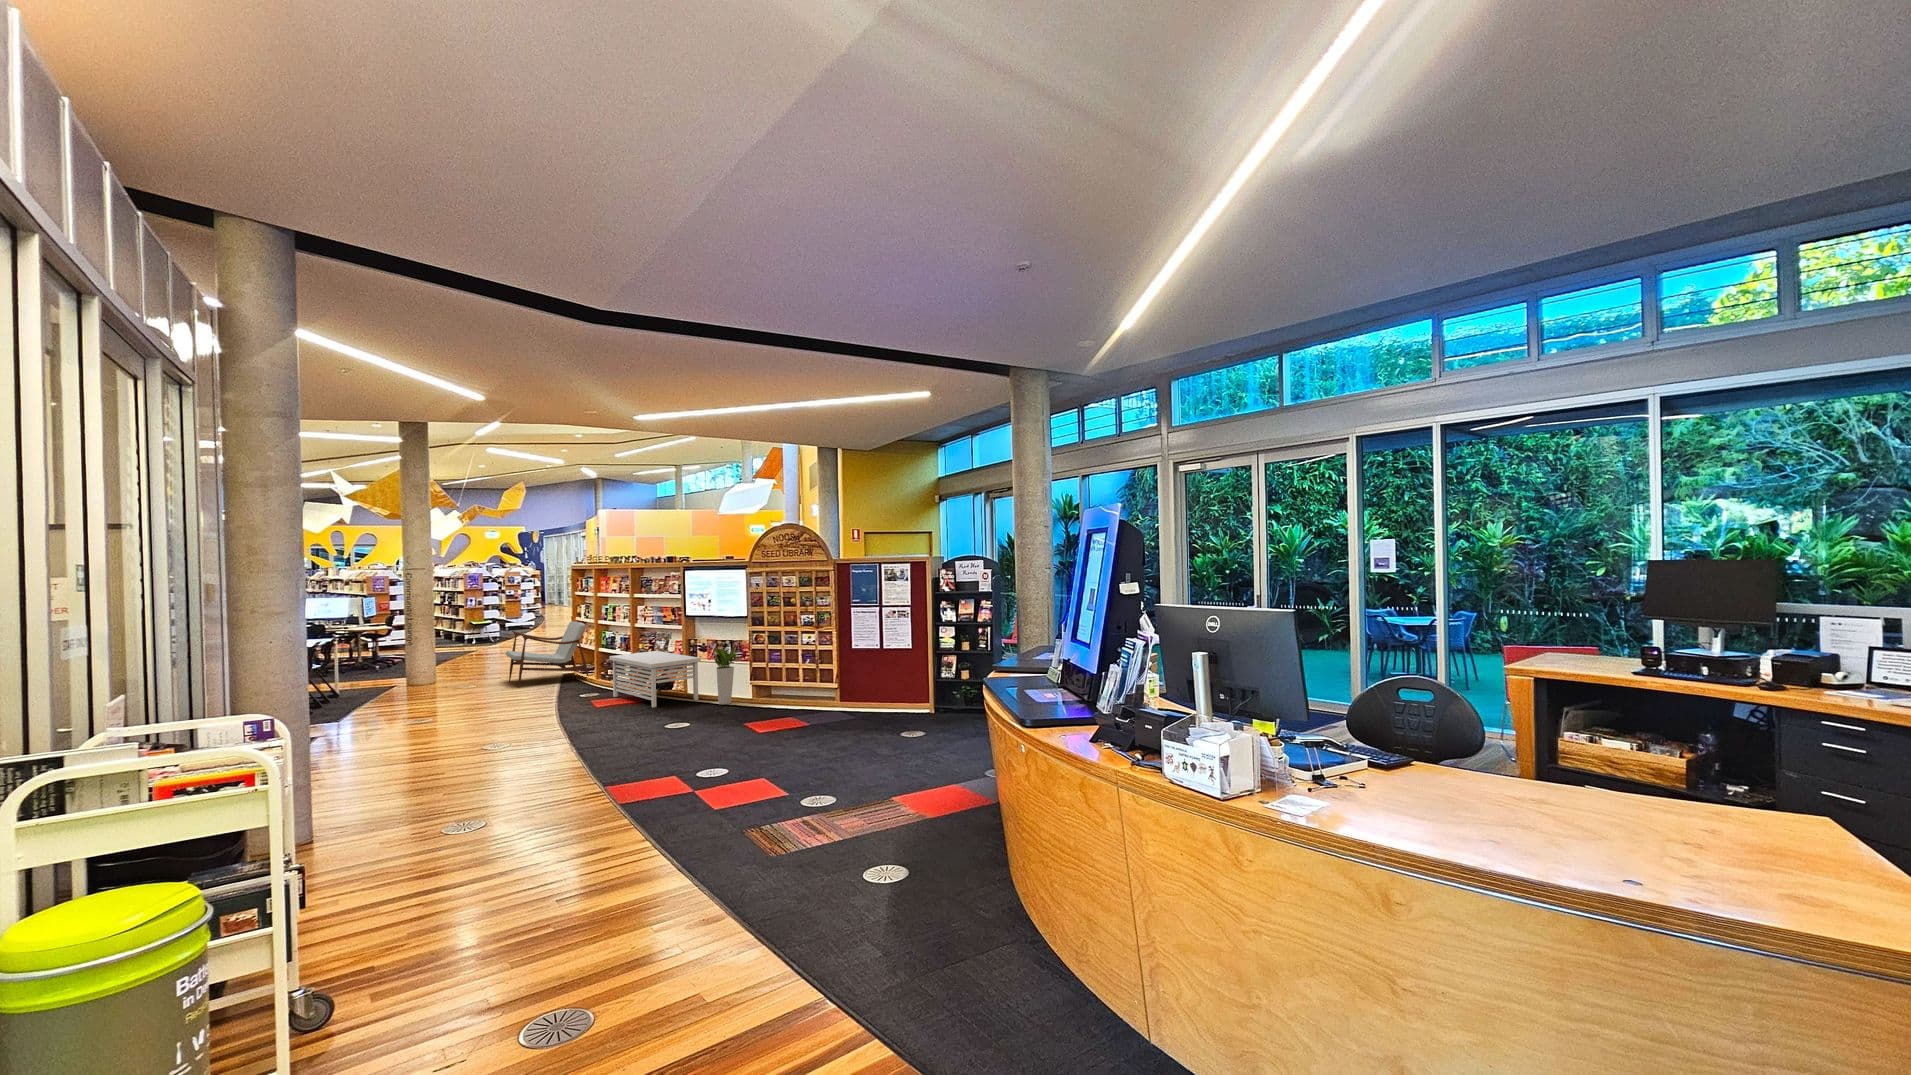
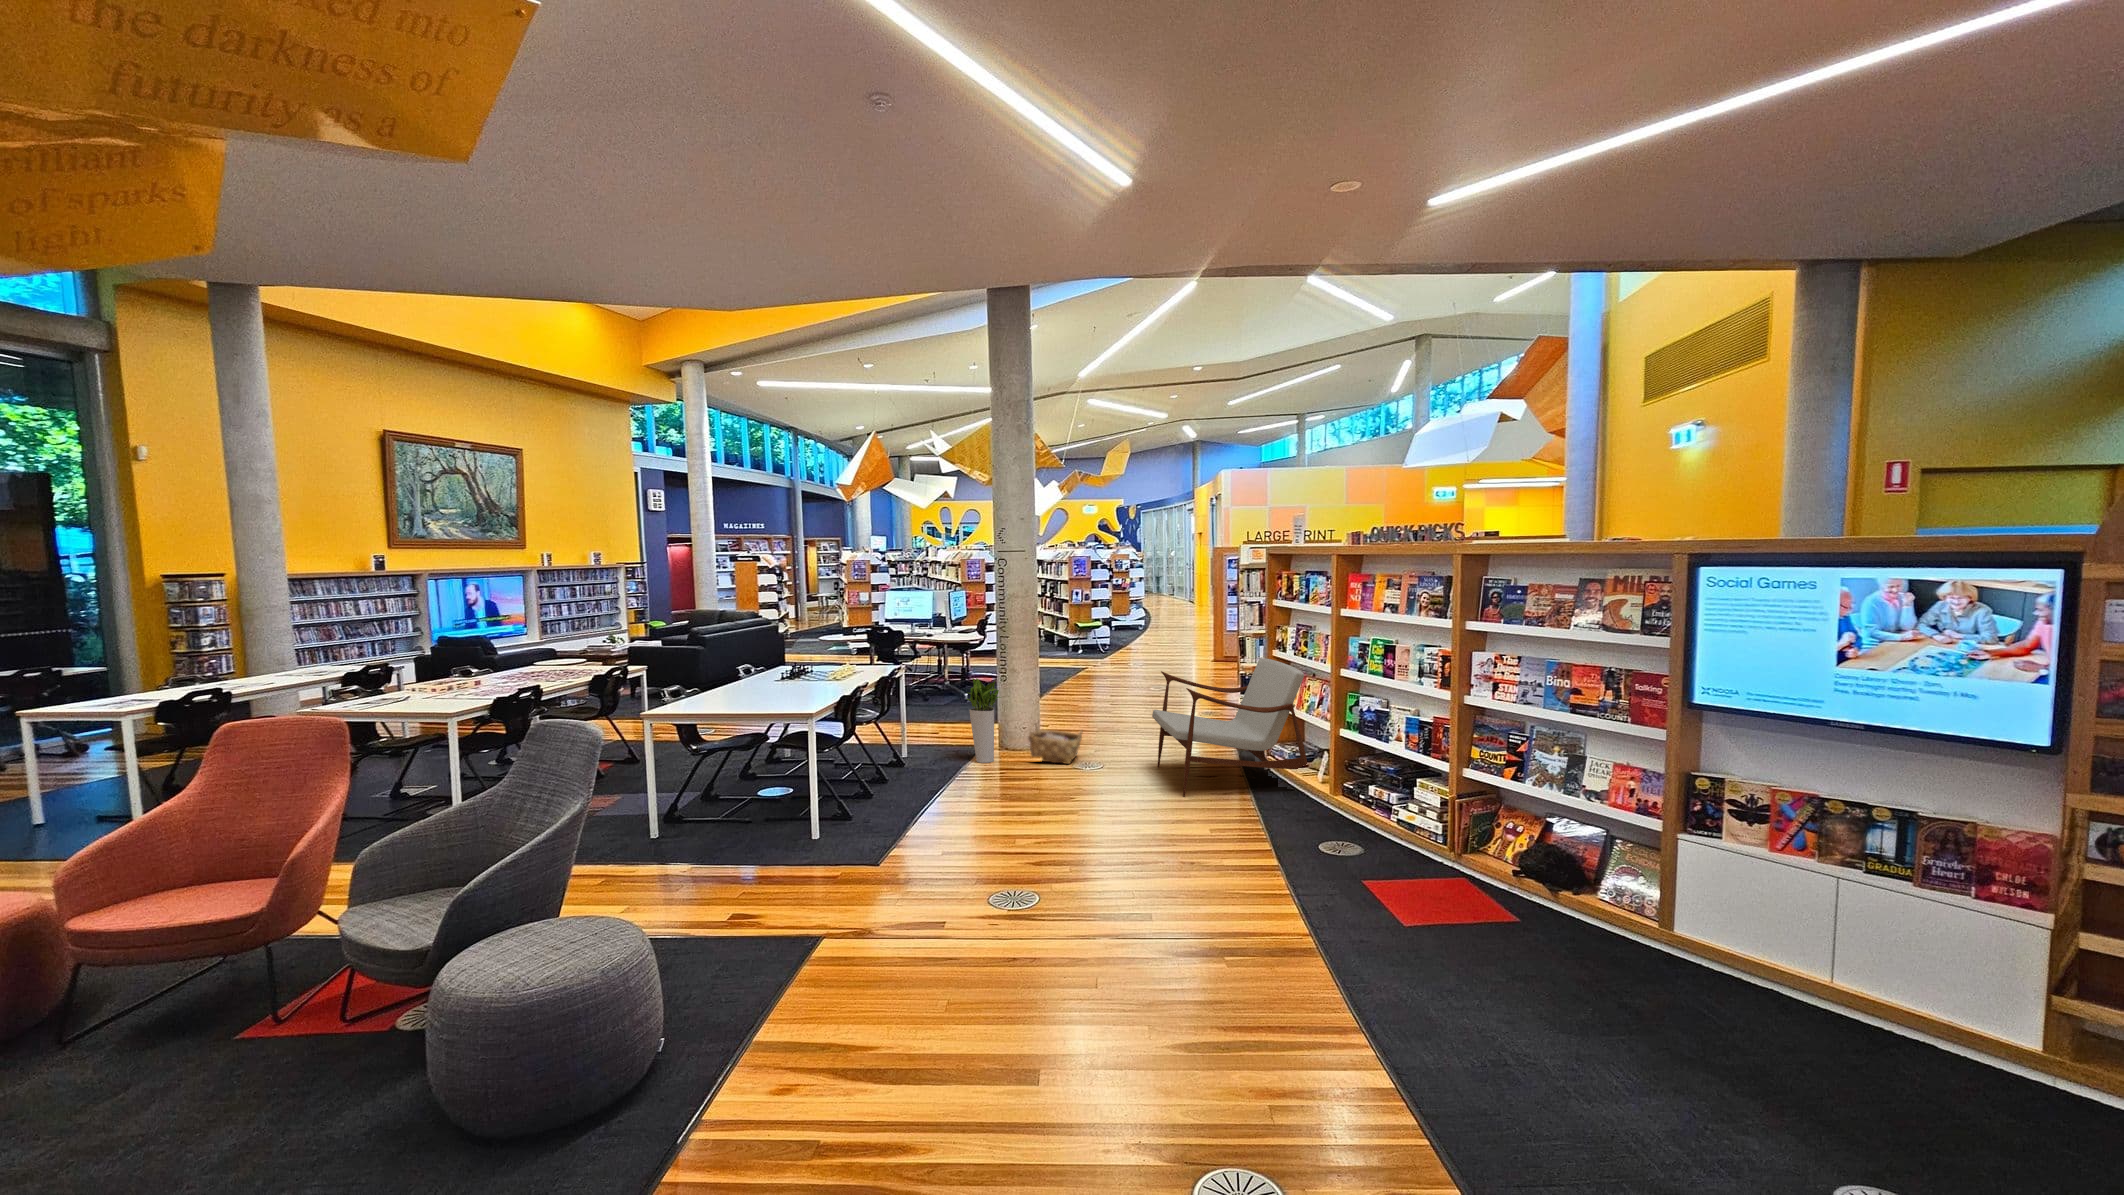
planter: present [713,647,738,704] -> present [967,678,1001,763]
storage bench: present [610,651,701,707] -> none [1431,778,1809,1033]
woven basket: none [426,665,463,686] -> present [1029,723,1082,764]

